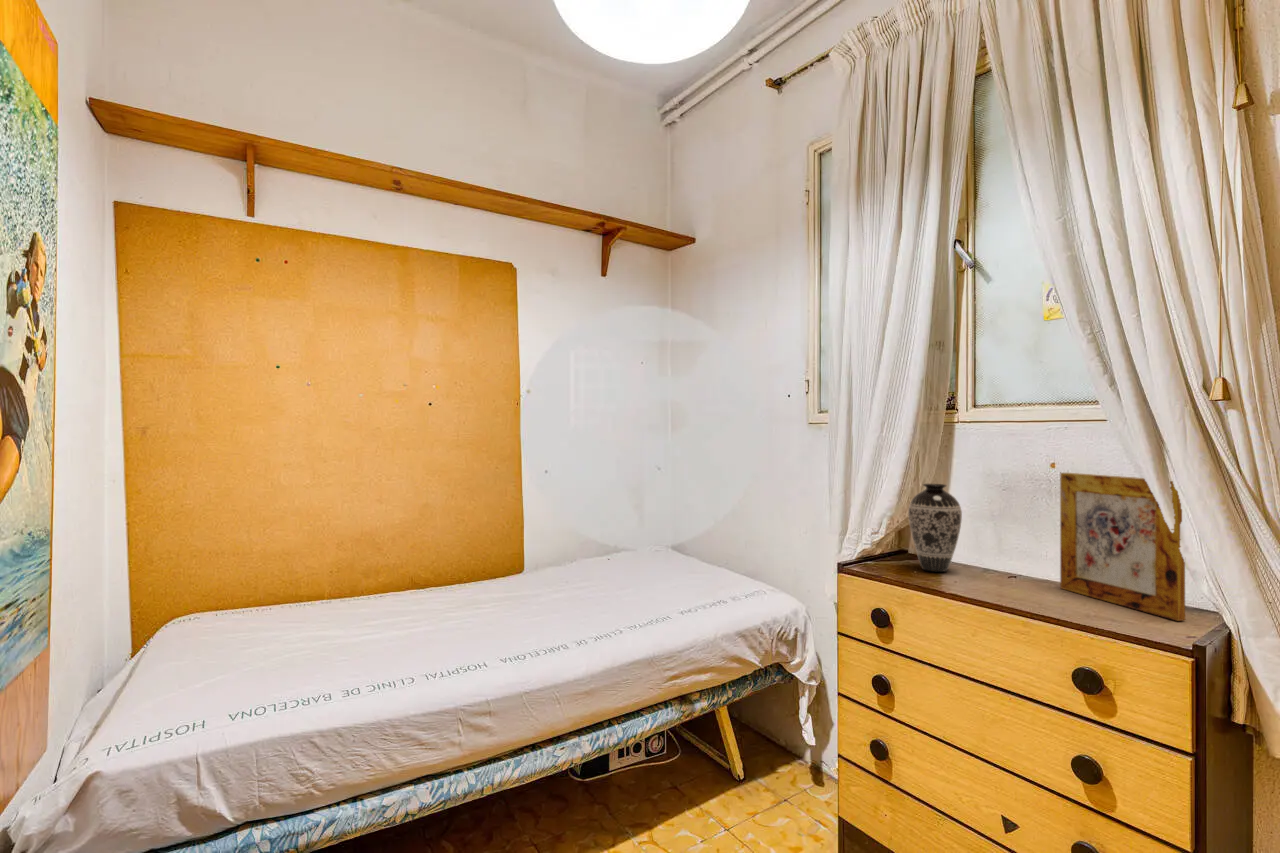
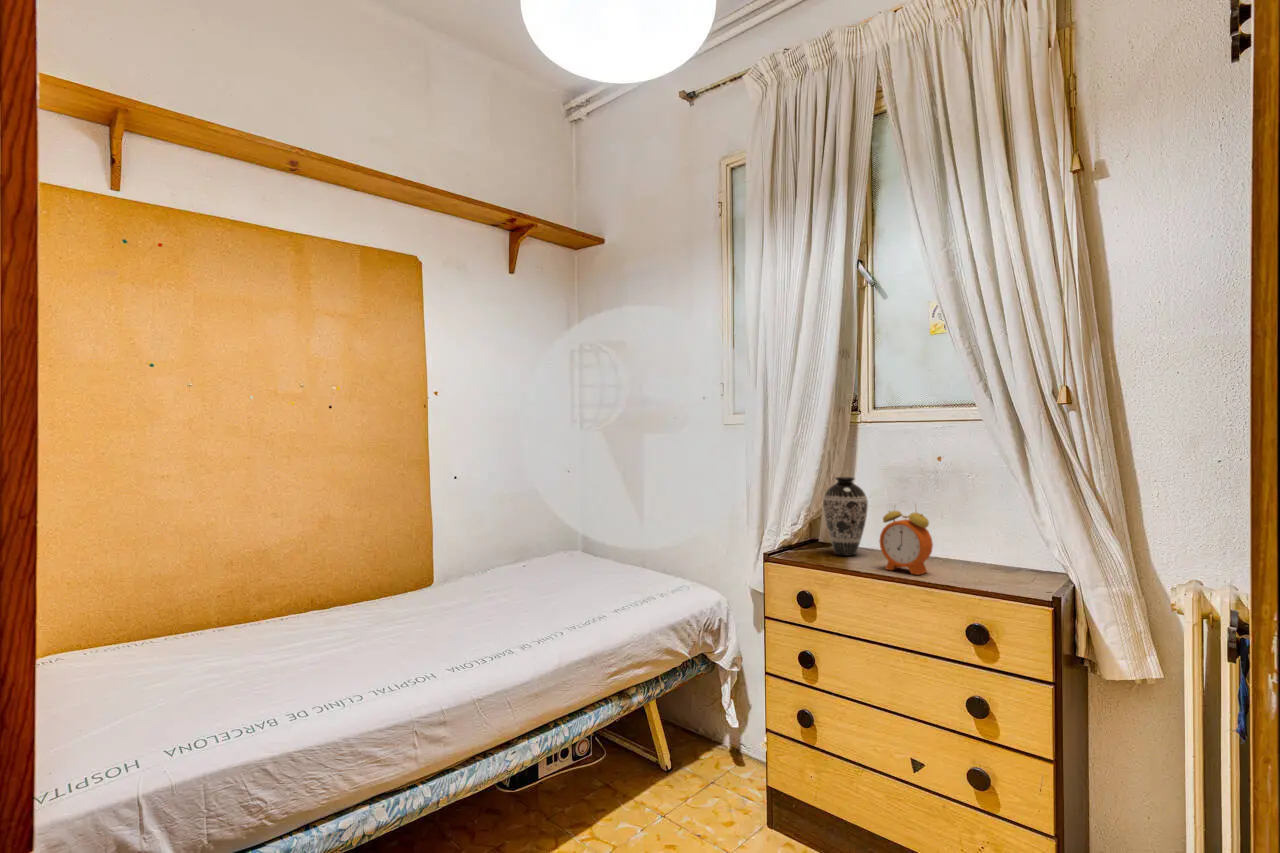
picture frame: present [1060,473,1185,621] -> none [946,464,1042,581]
alarm clock: none [970,513,1037,601] -> present [880,511,933,575]

